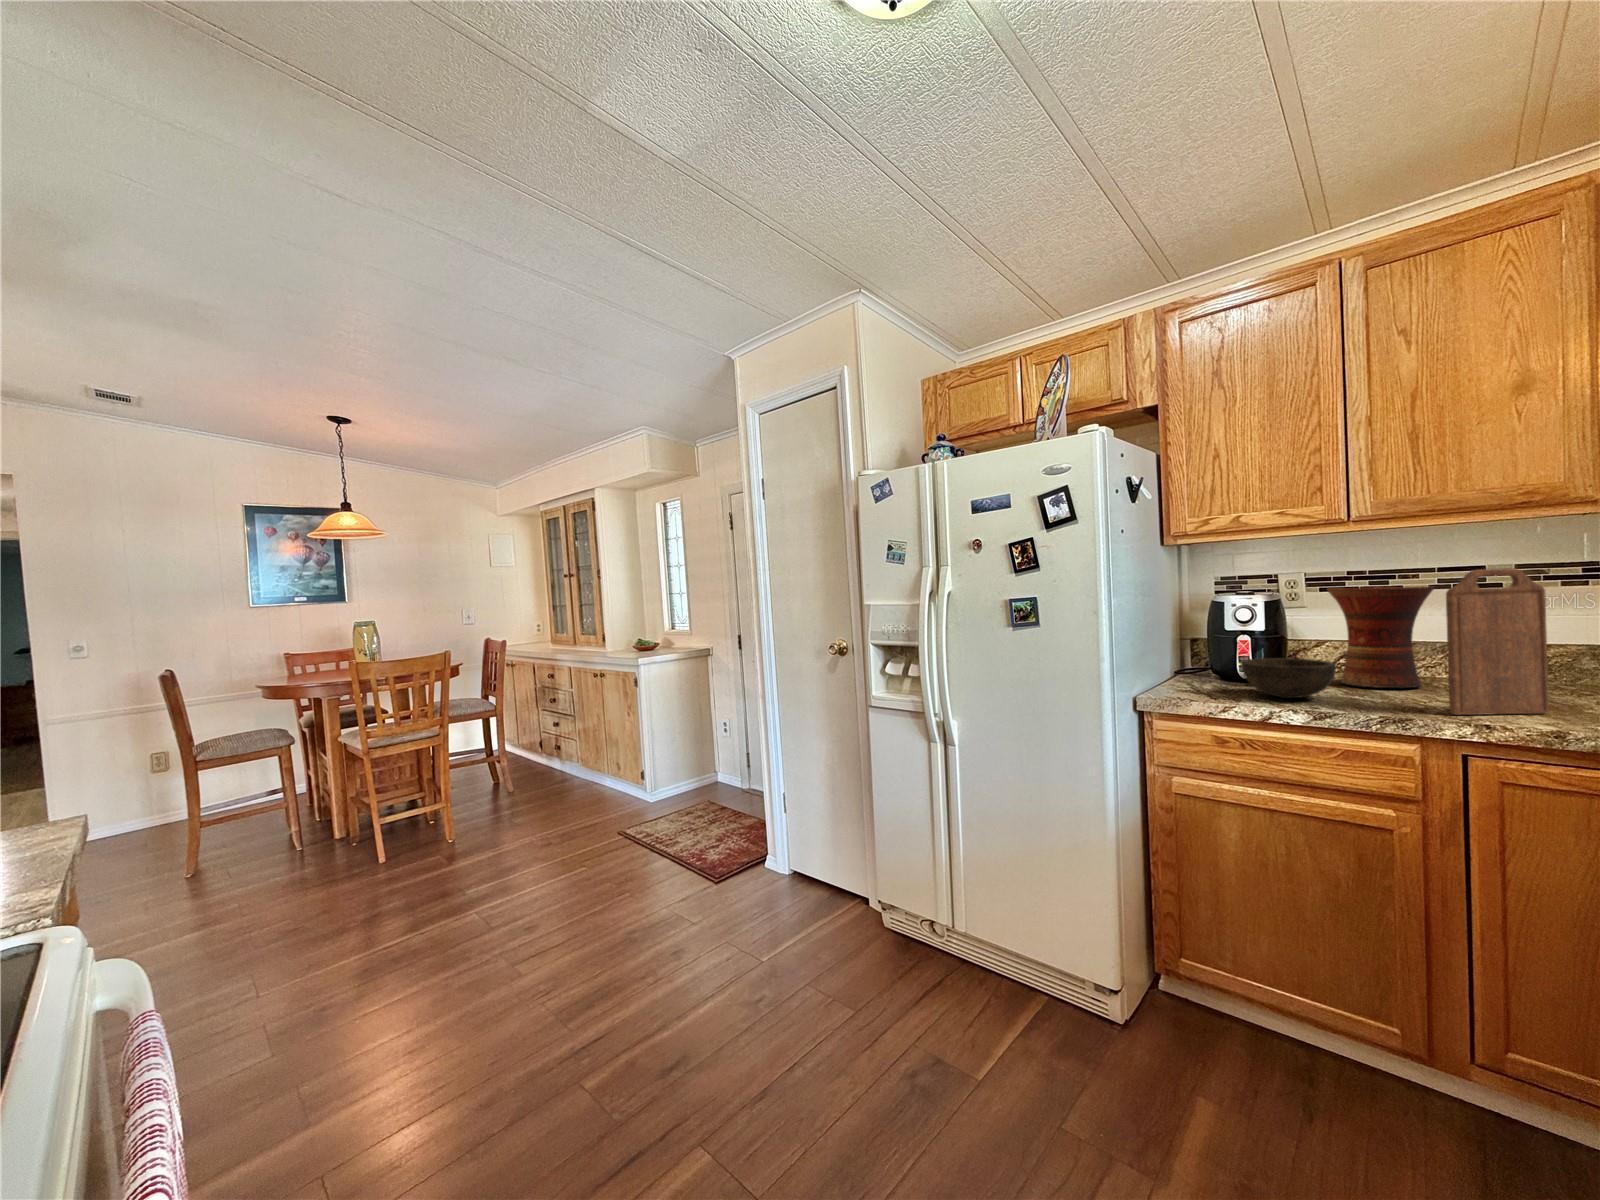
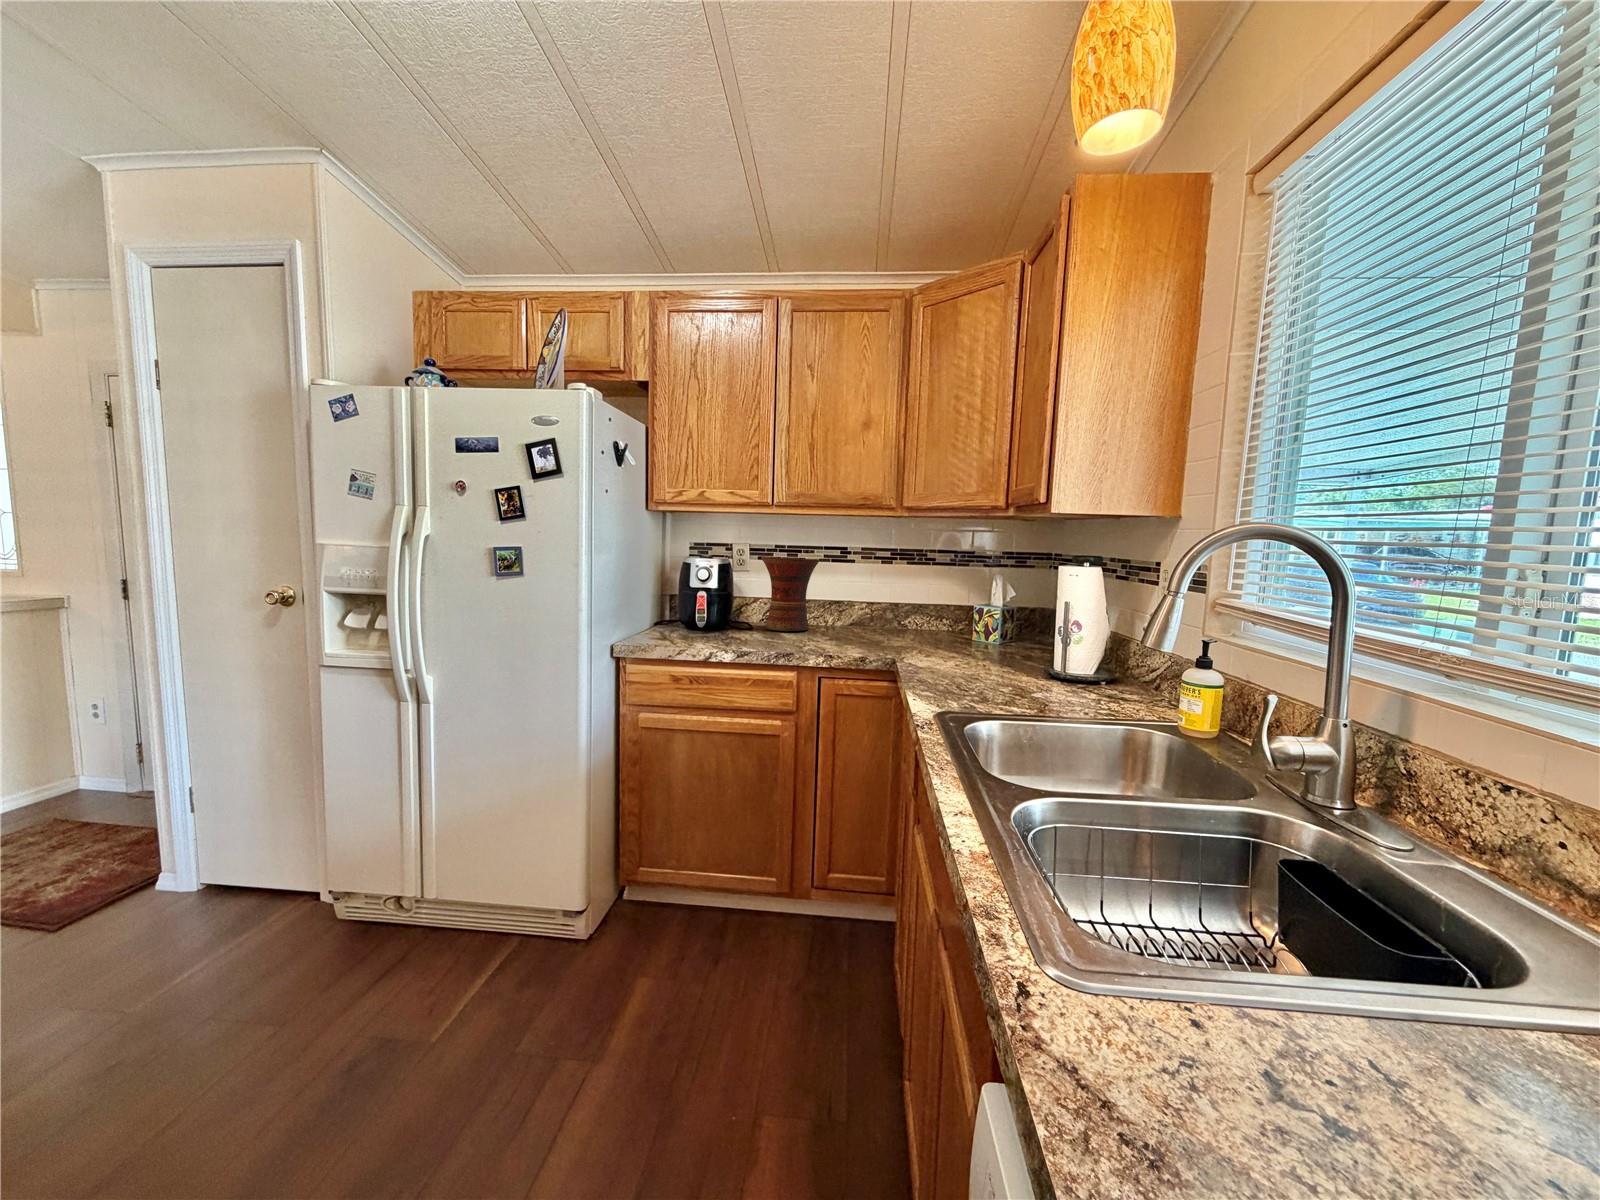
cutting board: present [1446,568,1549,715] -> none [815,548,867,649]
bowl: present [1241,658,1336,698] -> none [697,610,758,641]

